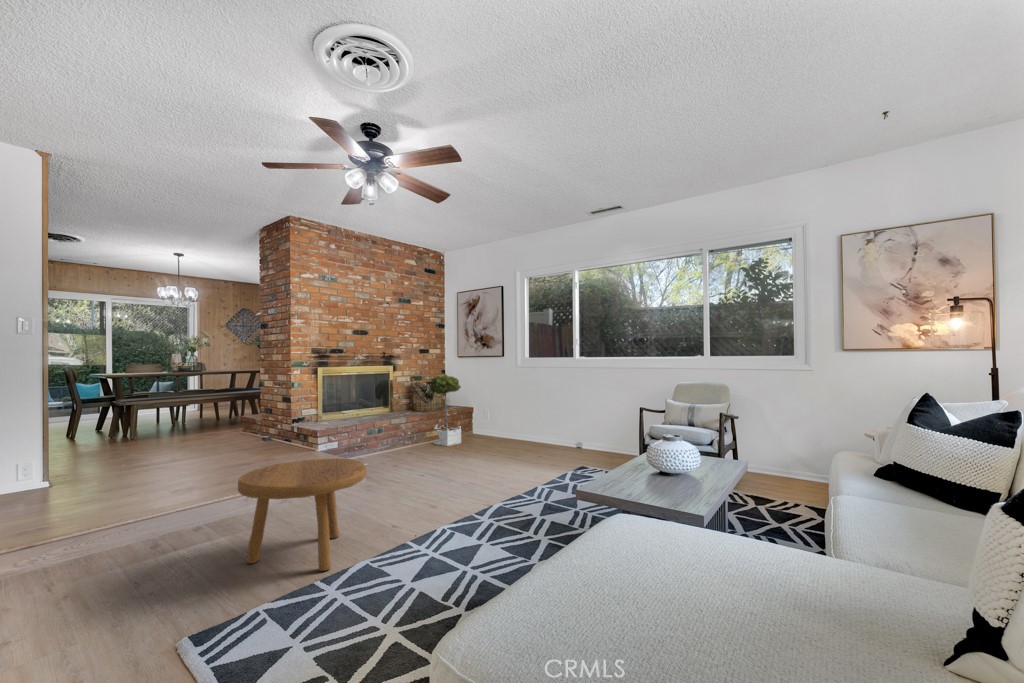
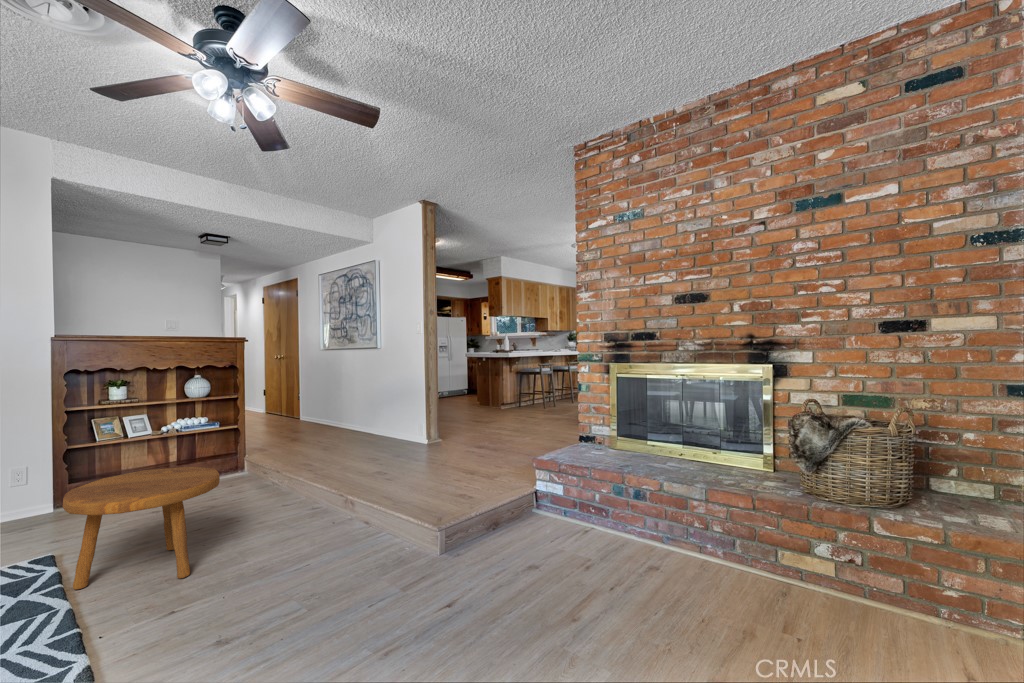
potted tree: present [429,375,461,446] -> none [771,399,886,648]

